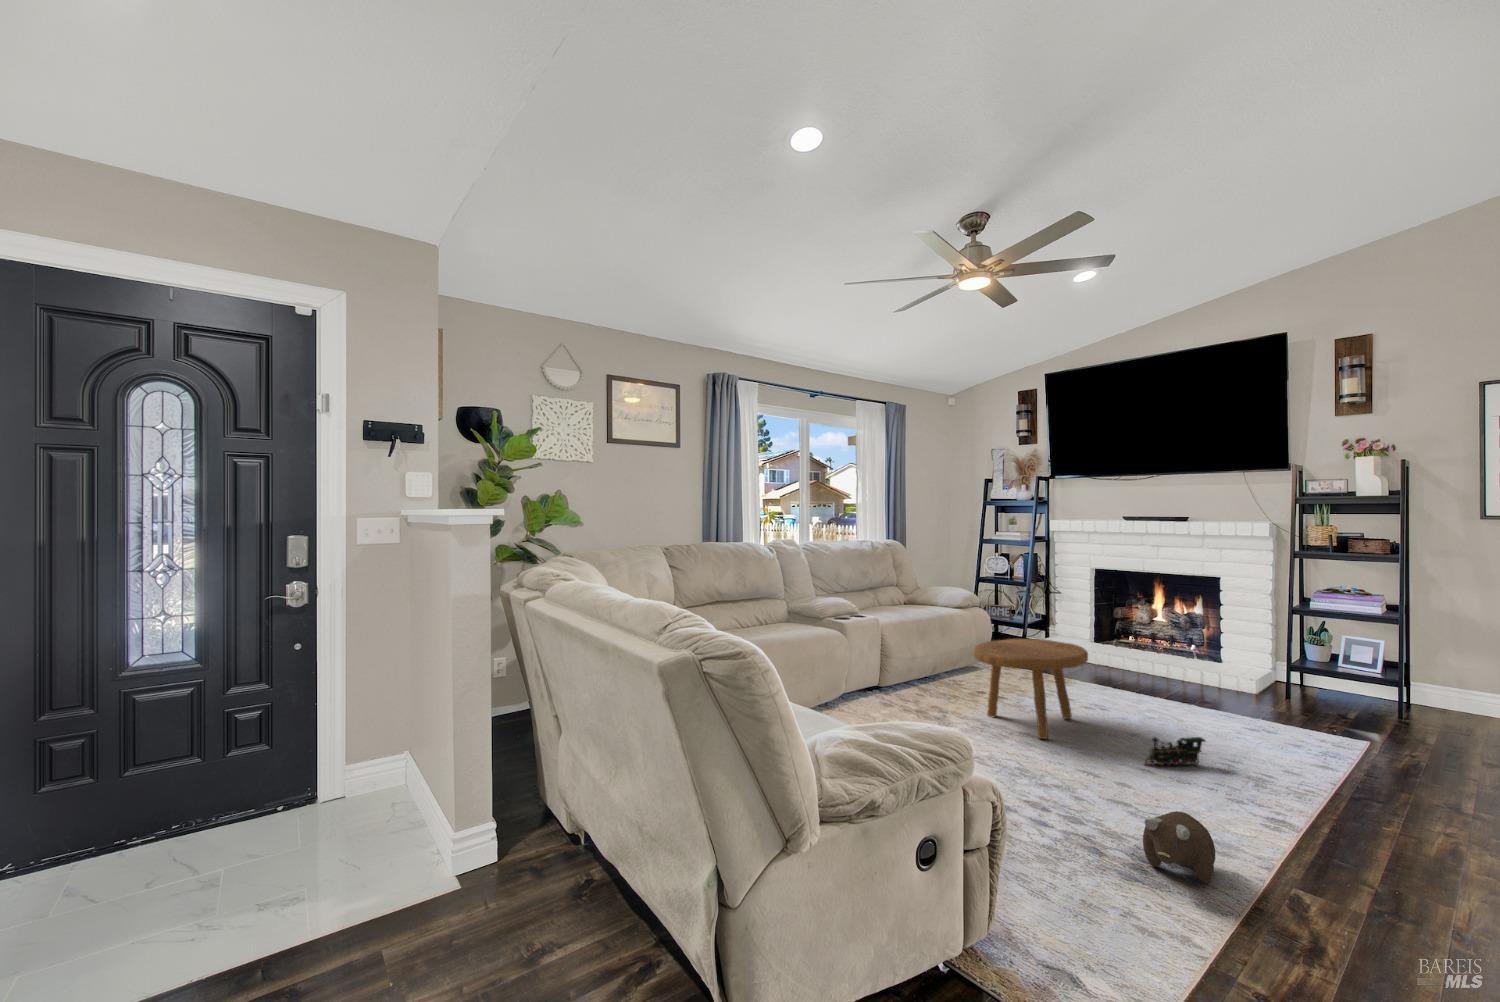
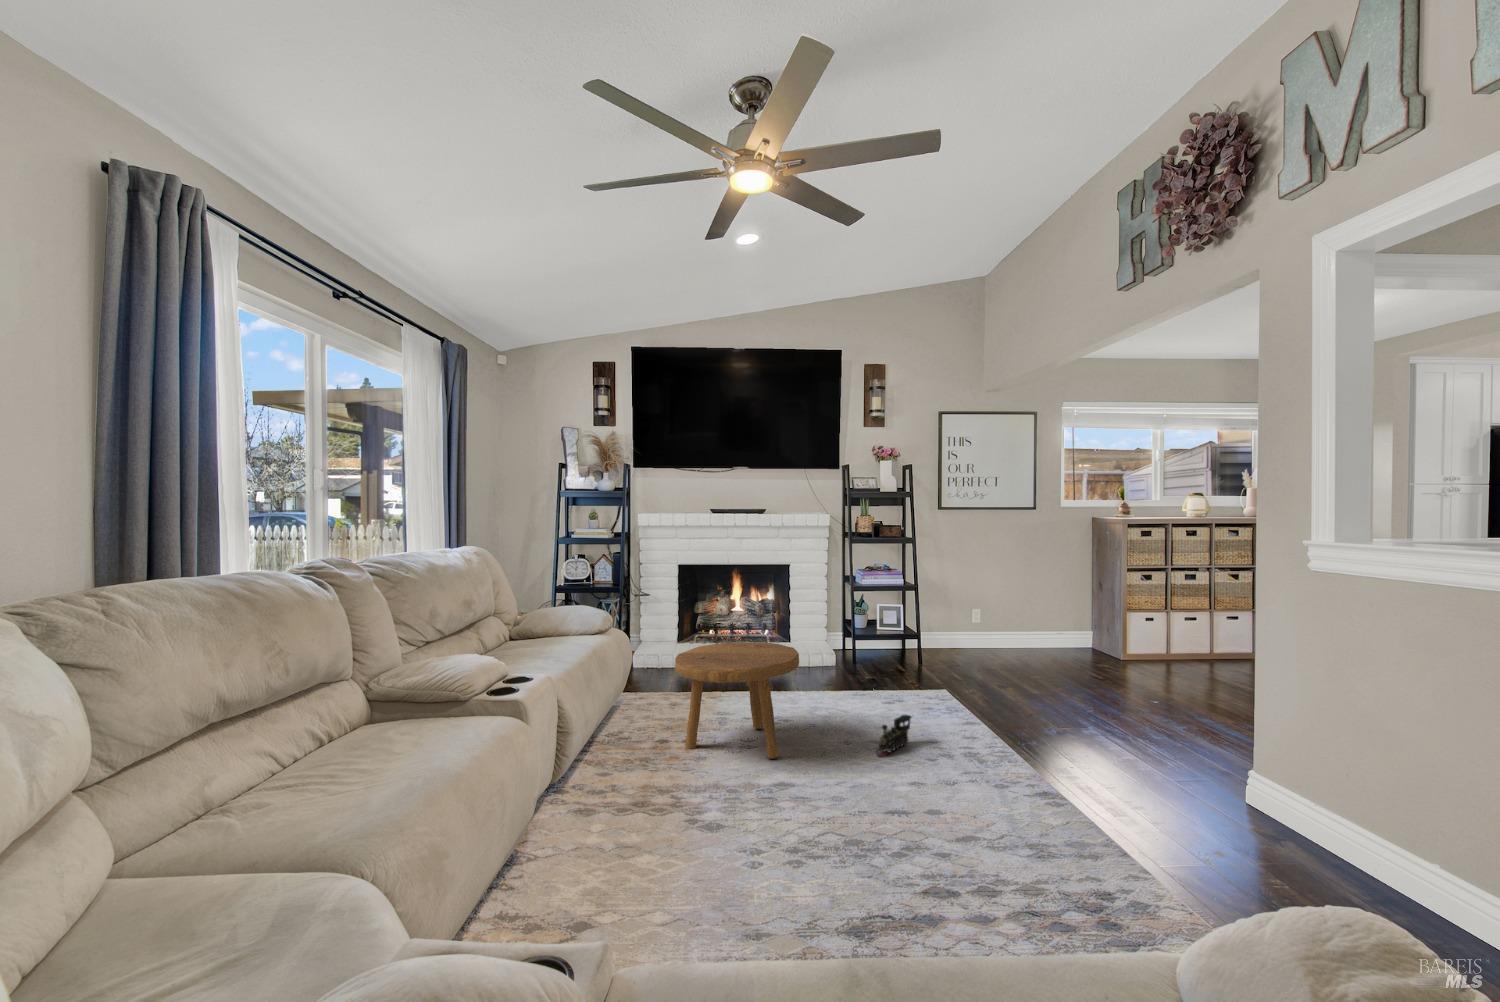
plush toy: present [1143,811,1215,884] -> none [1030,794,1103,863]

